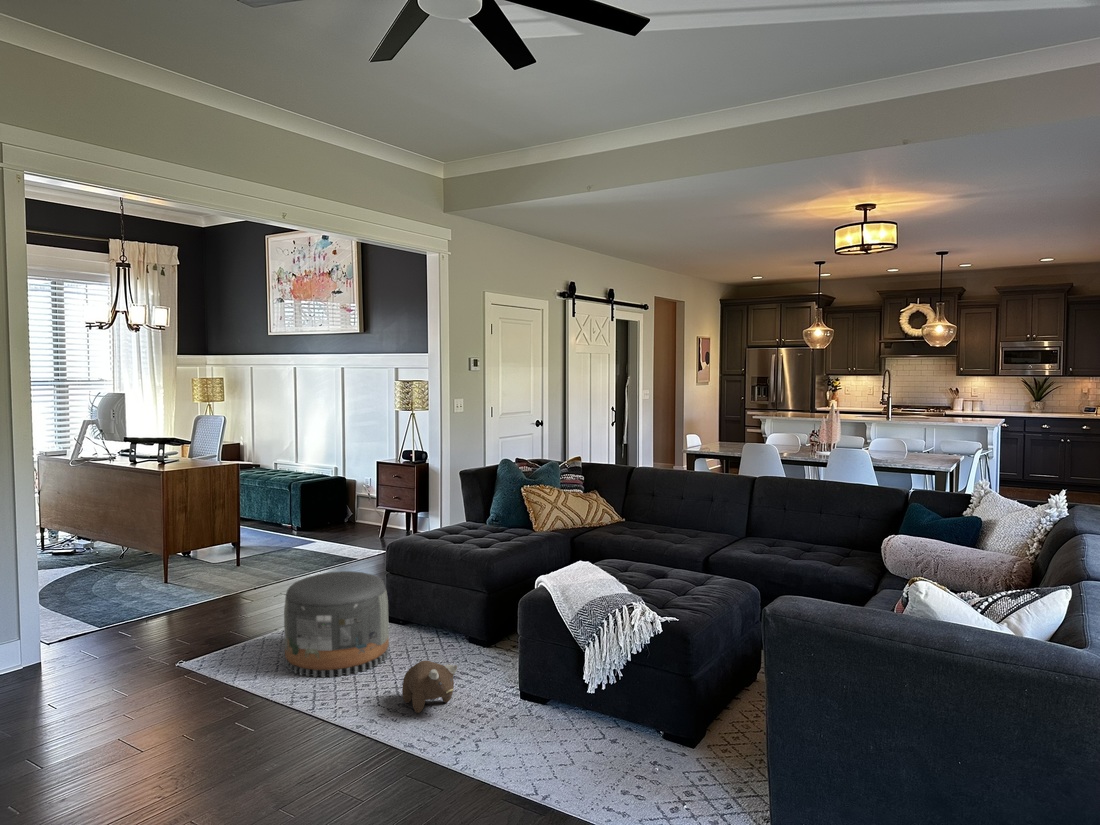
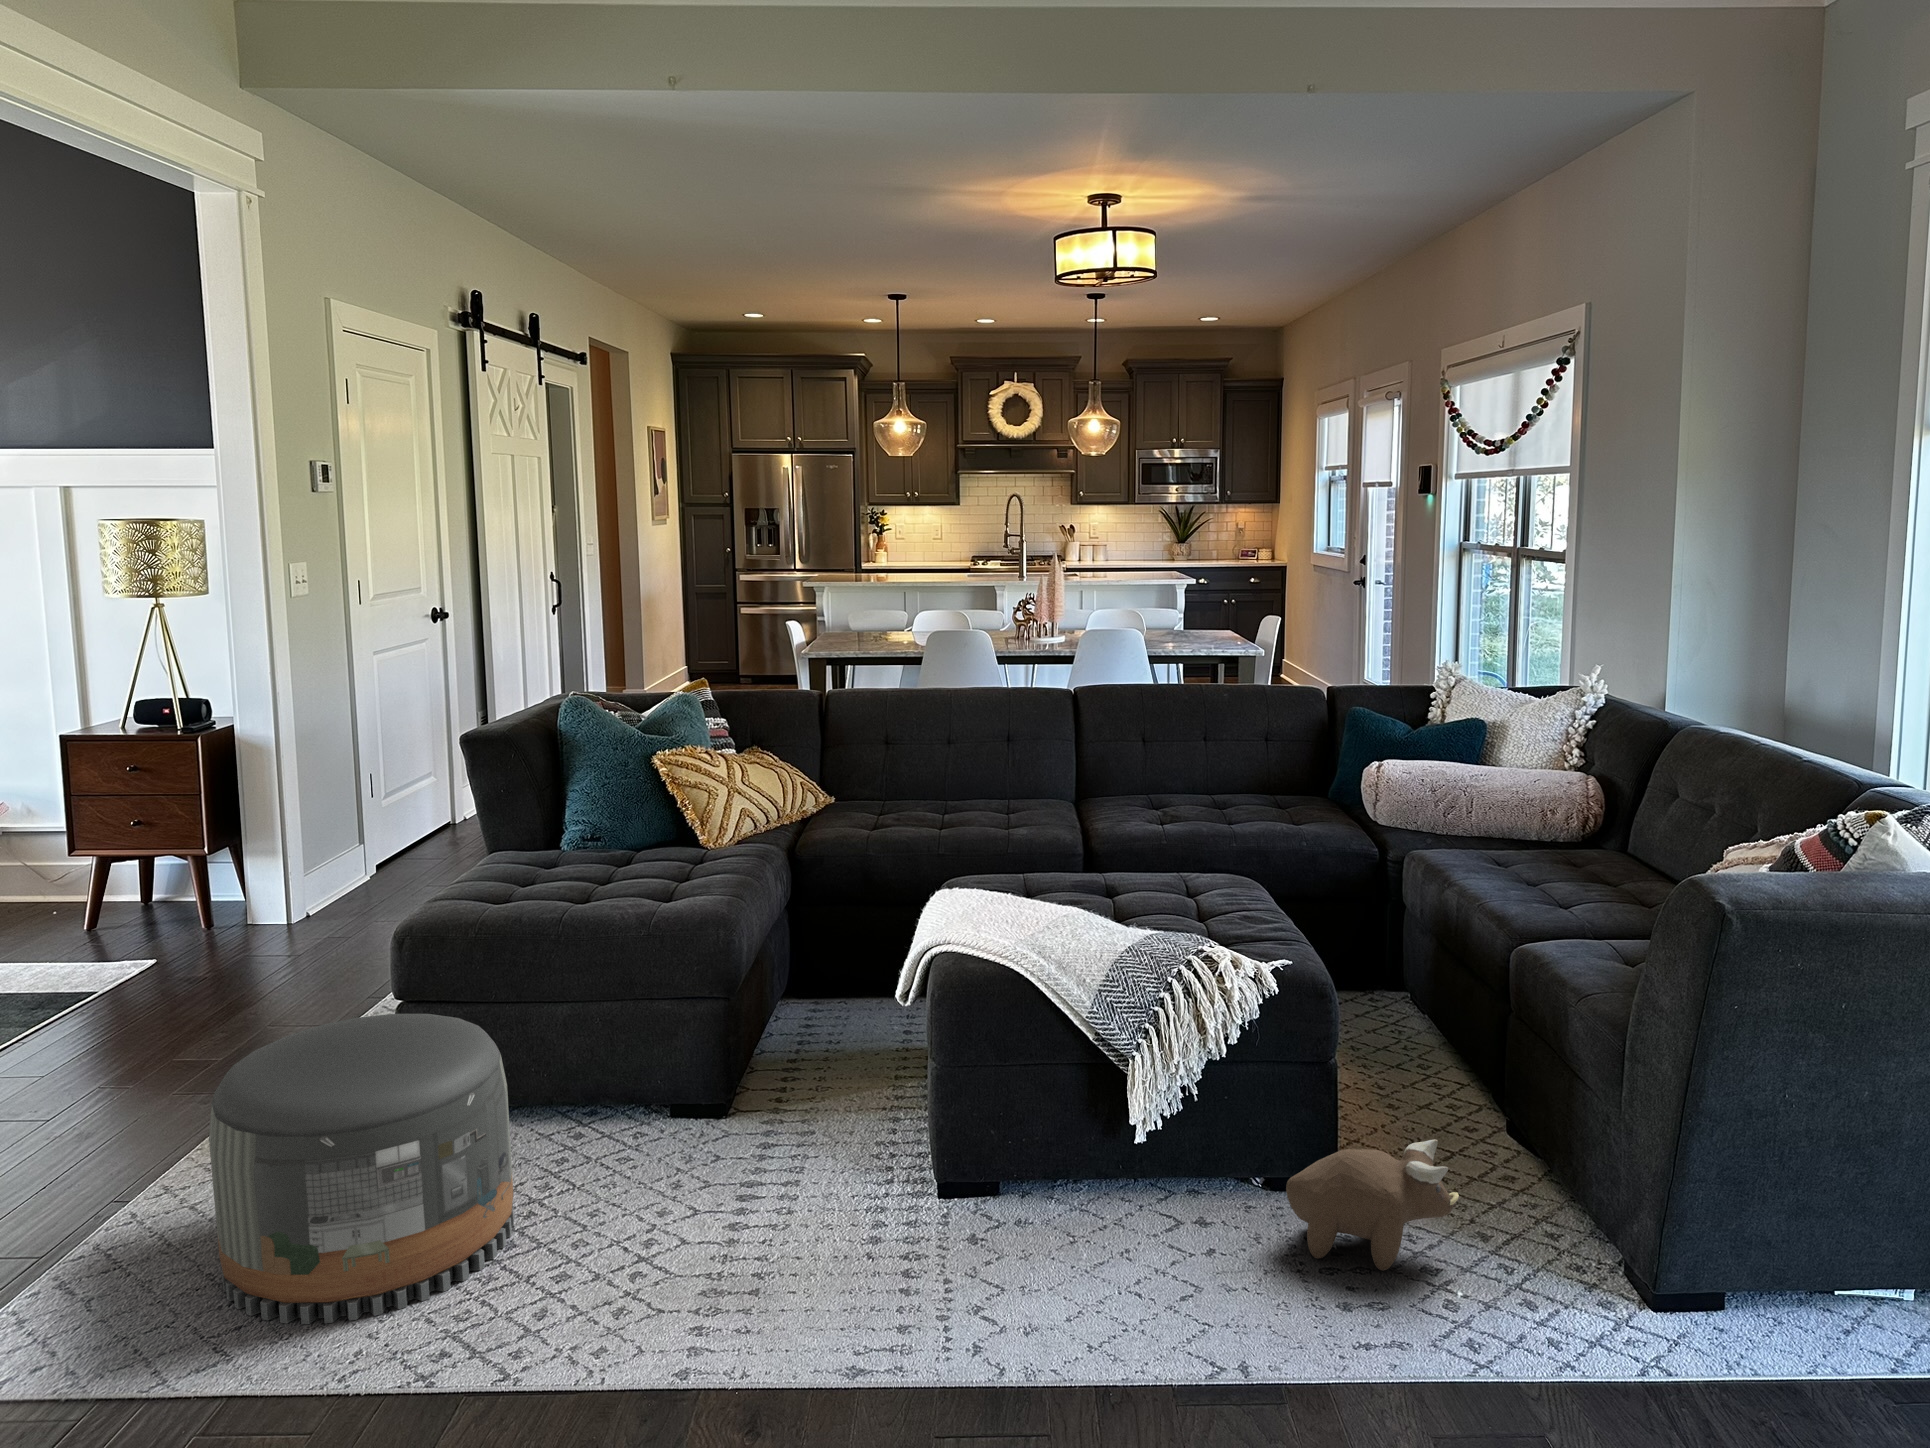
plush toy: present [402,661,457,713] -> present [1286,1139,1459,1270]

